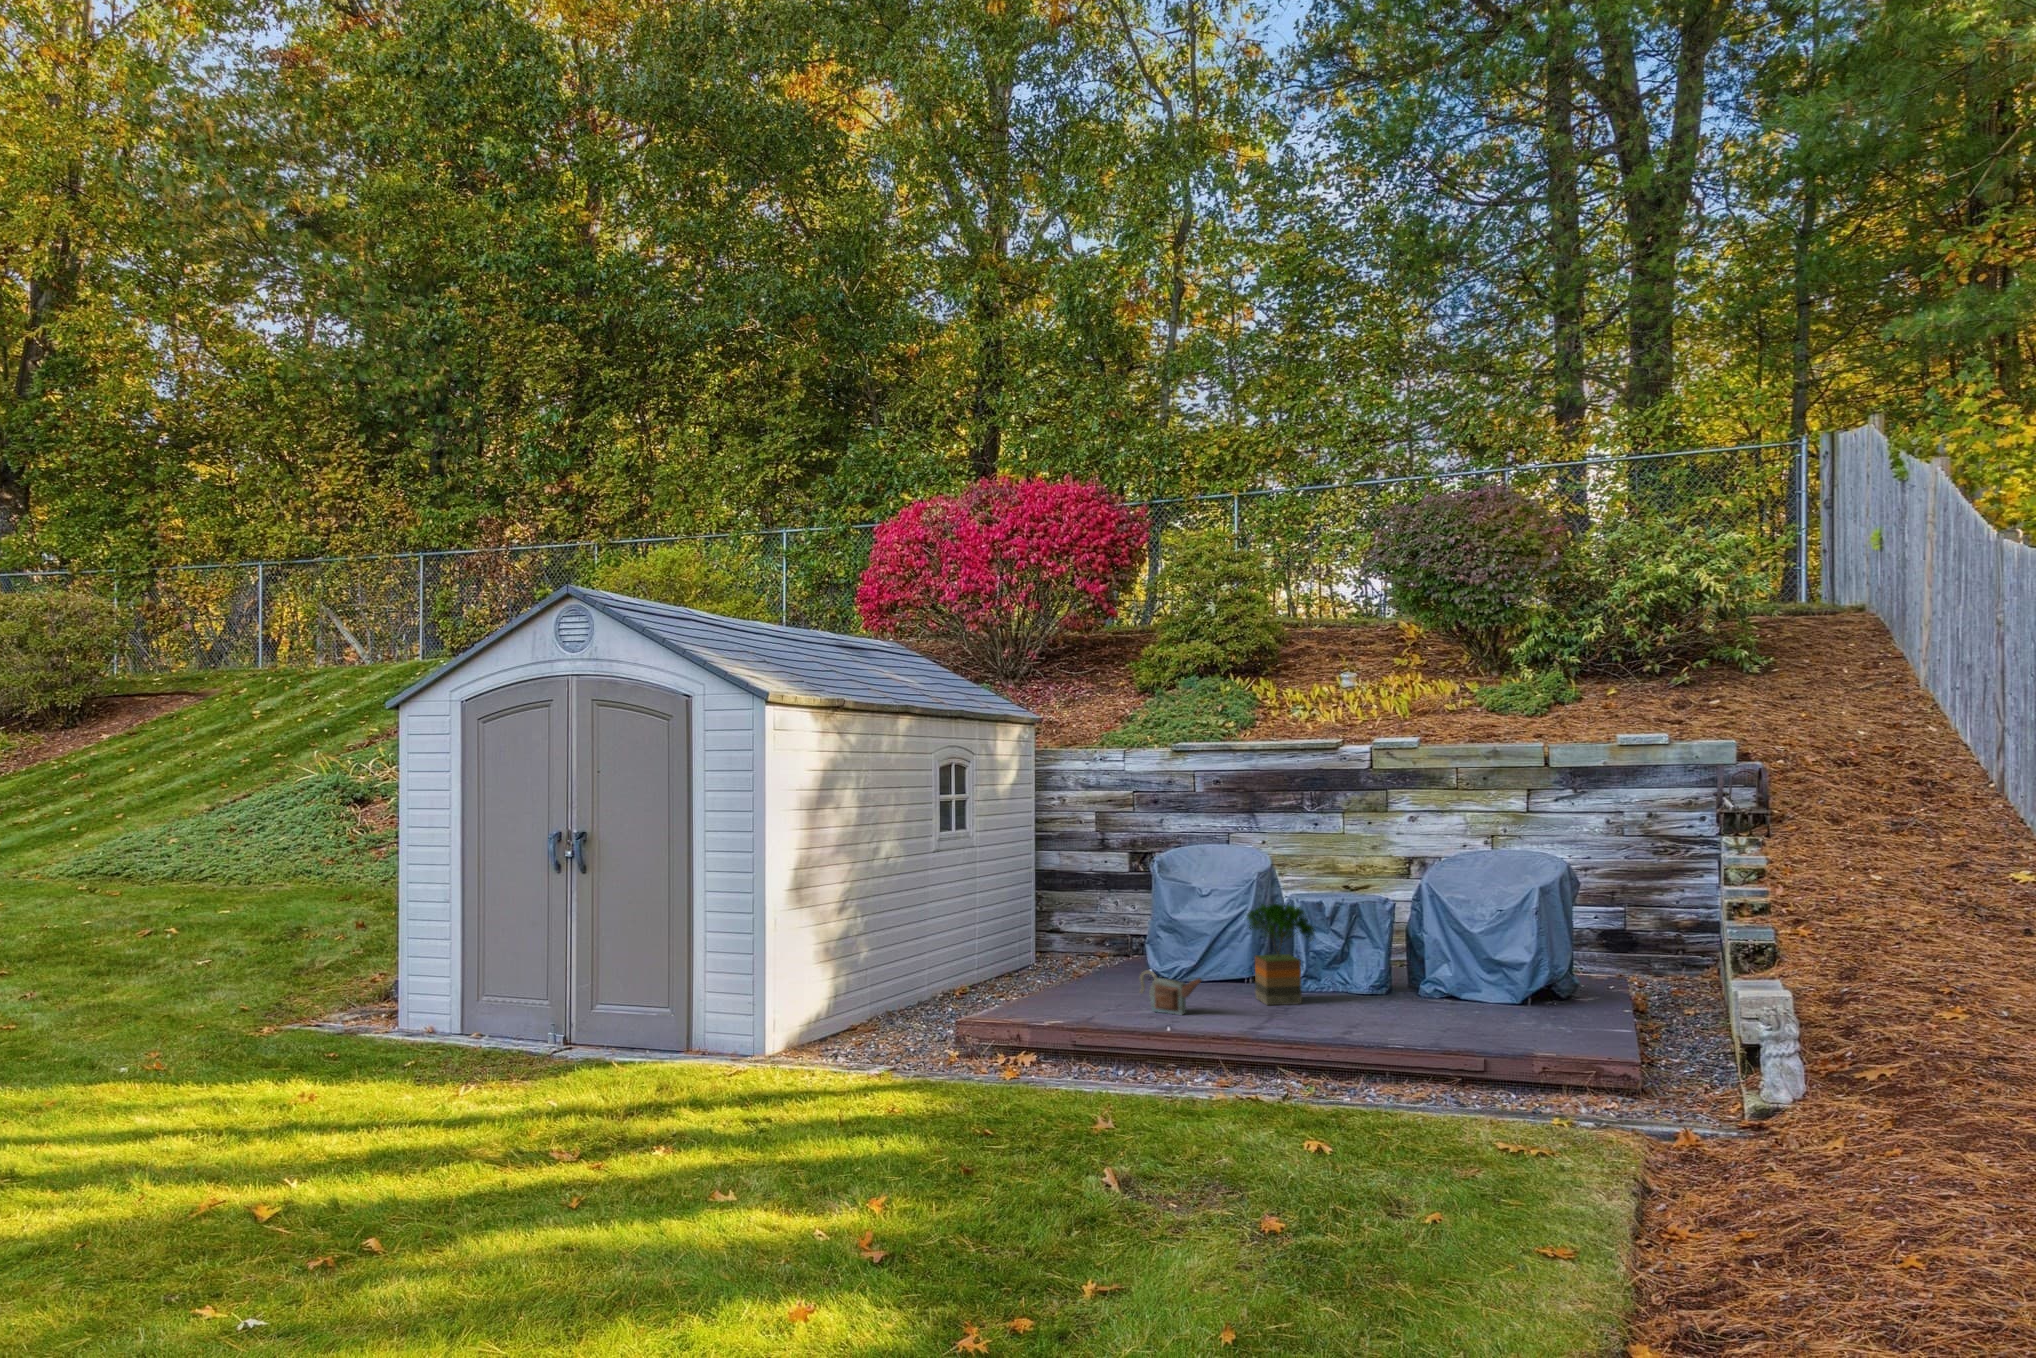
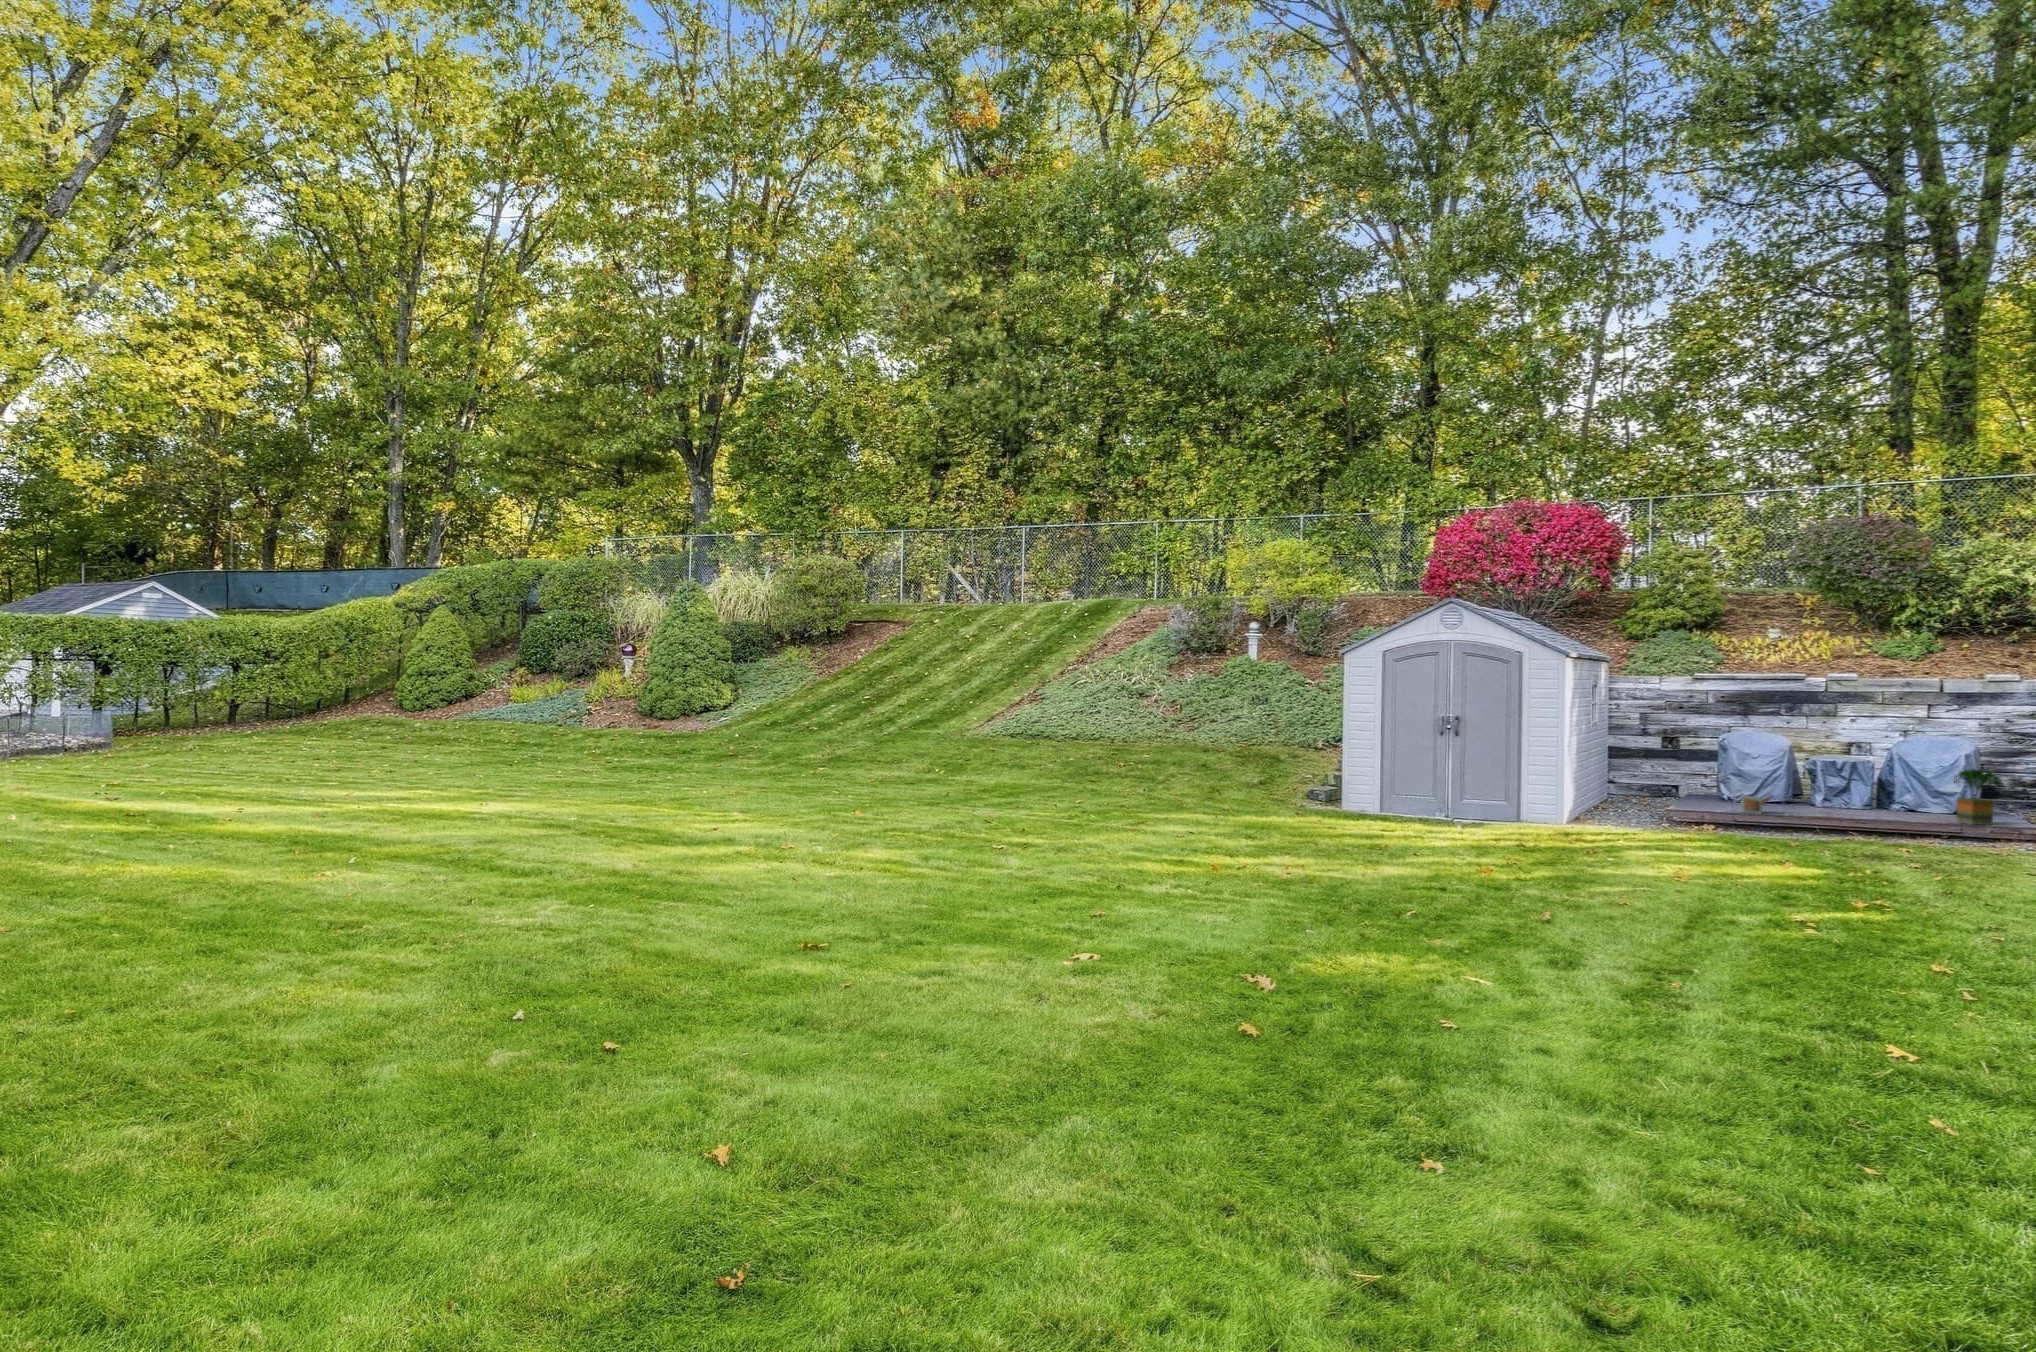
potted tree: present [1247,904,1315,1005] -> present [1953,769,2003,825]

